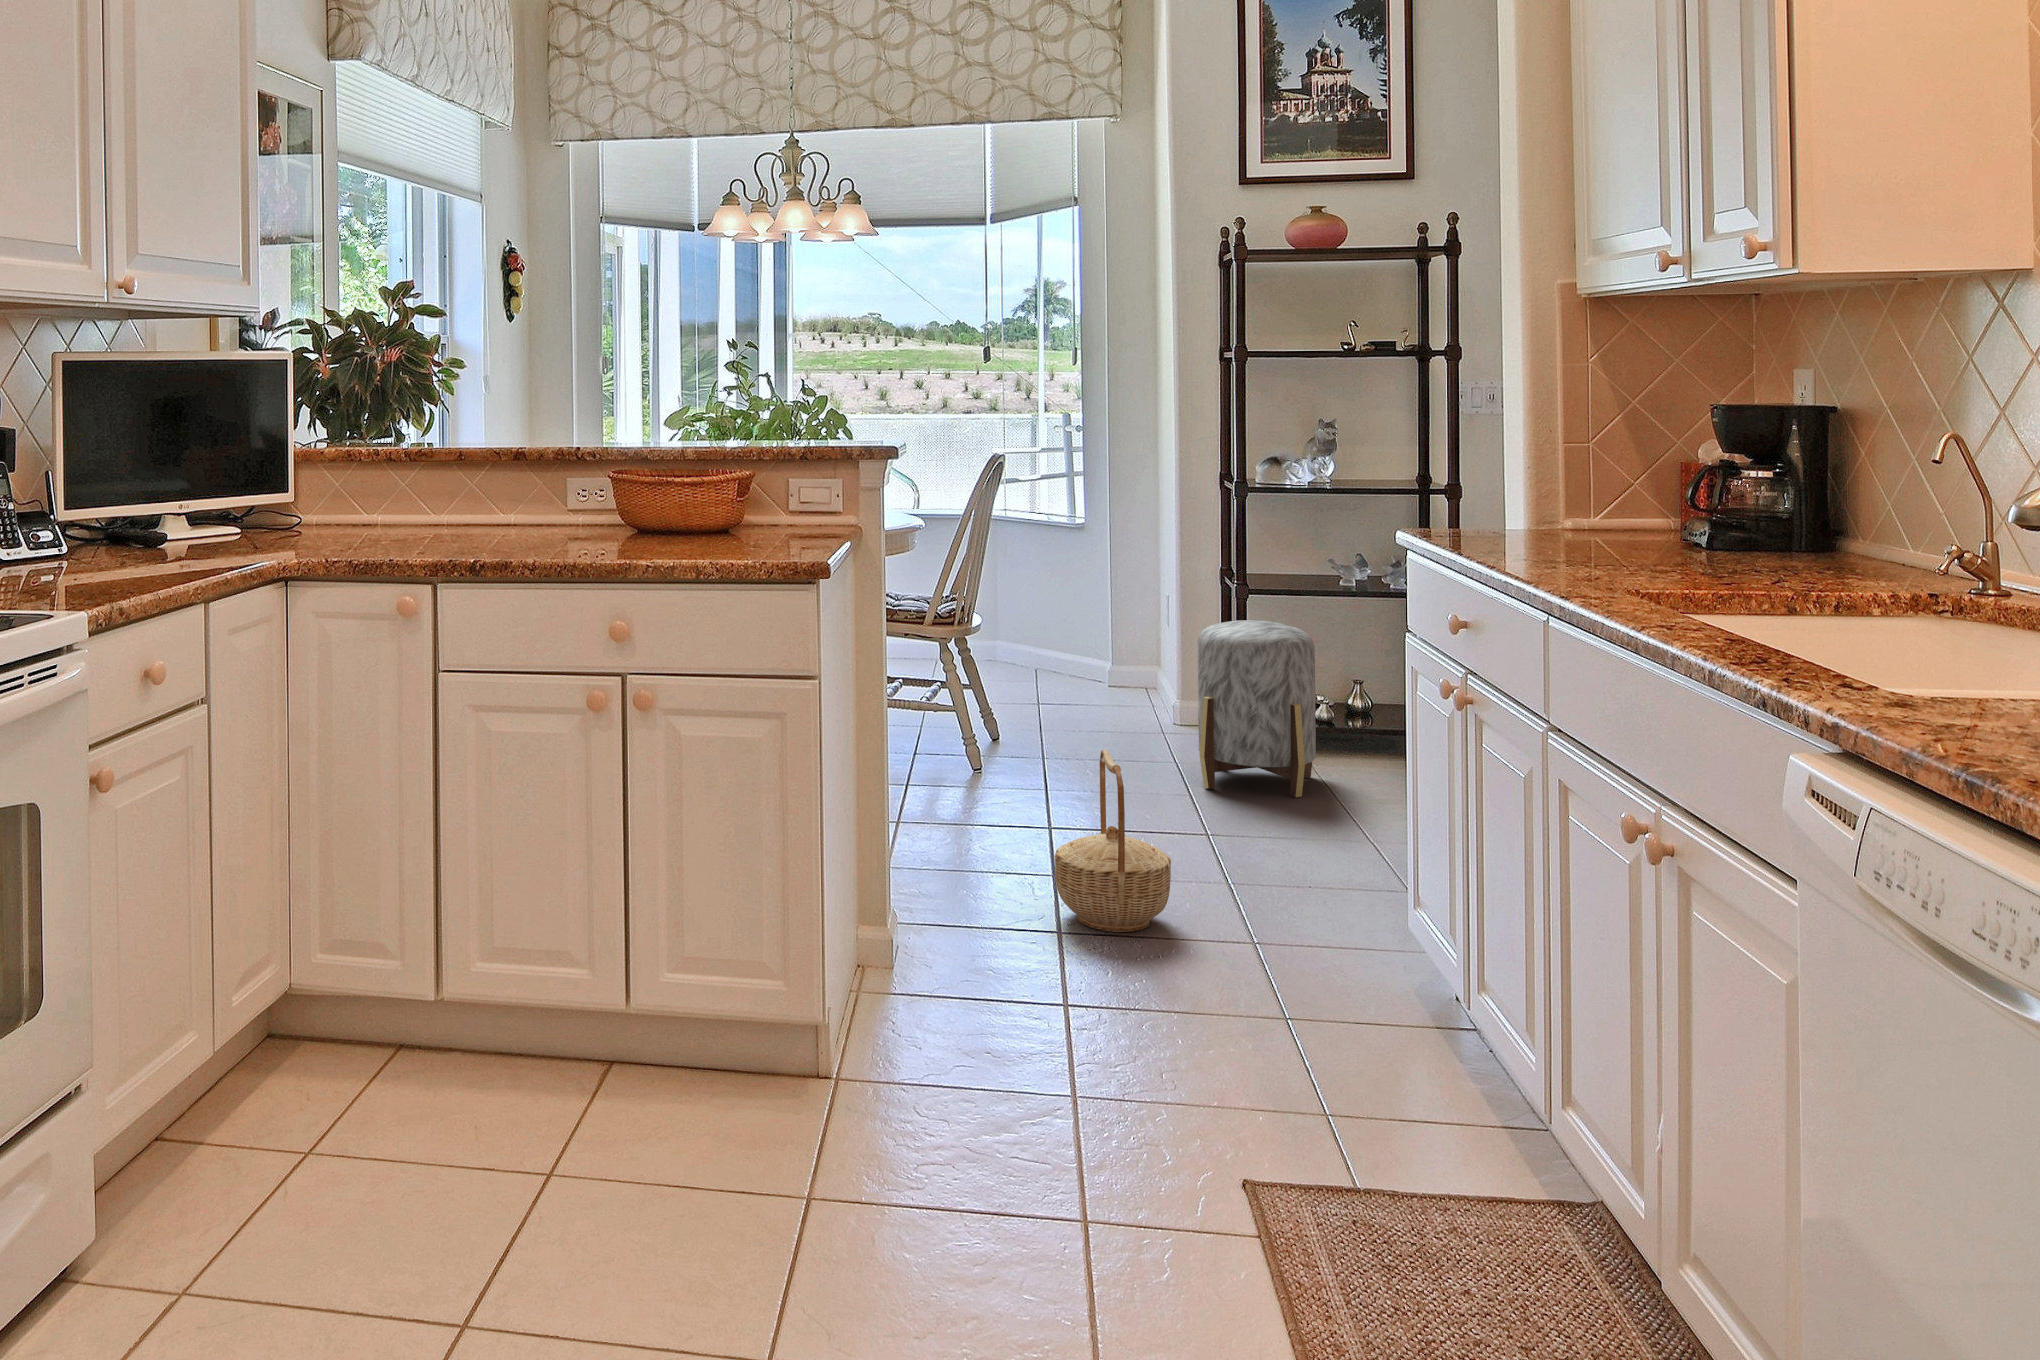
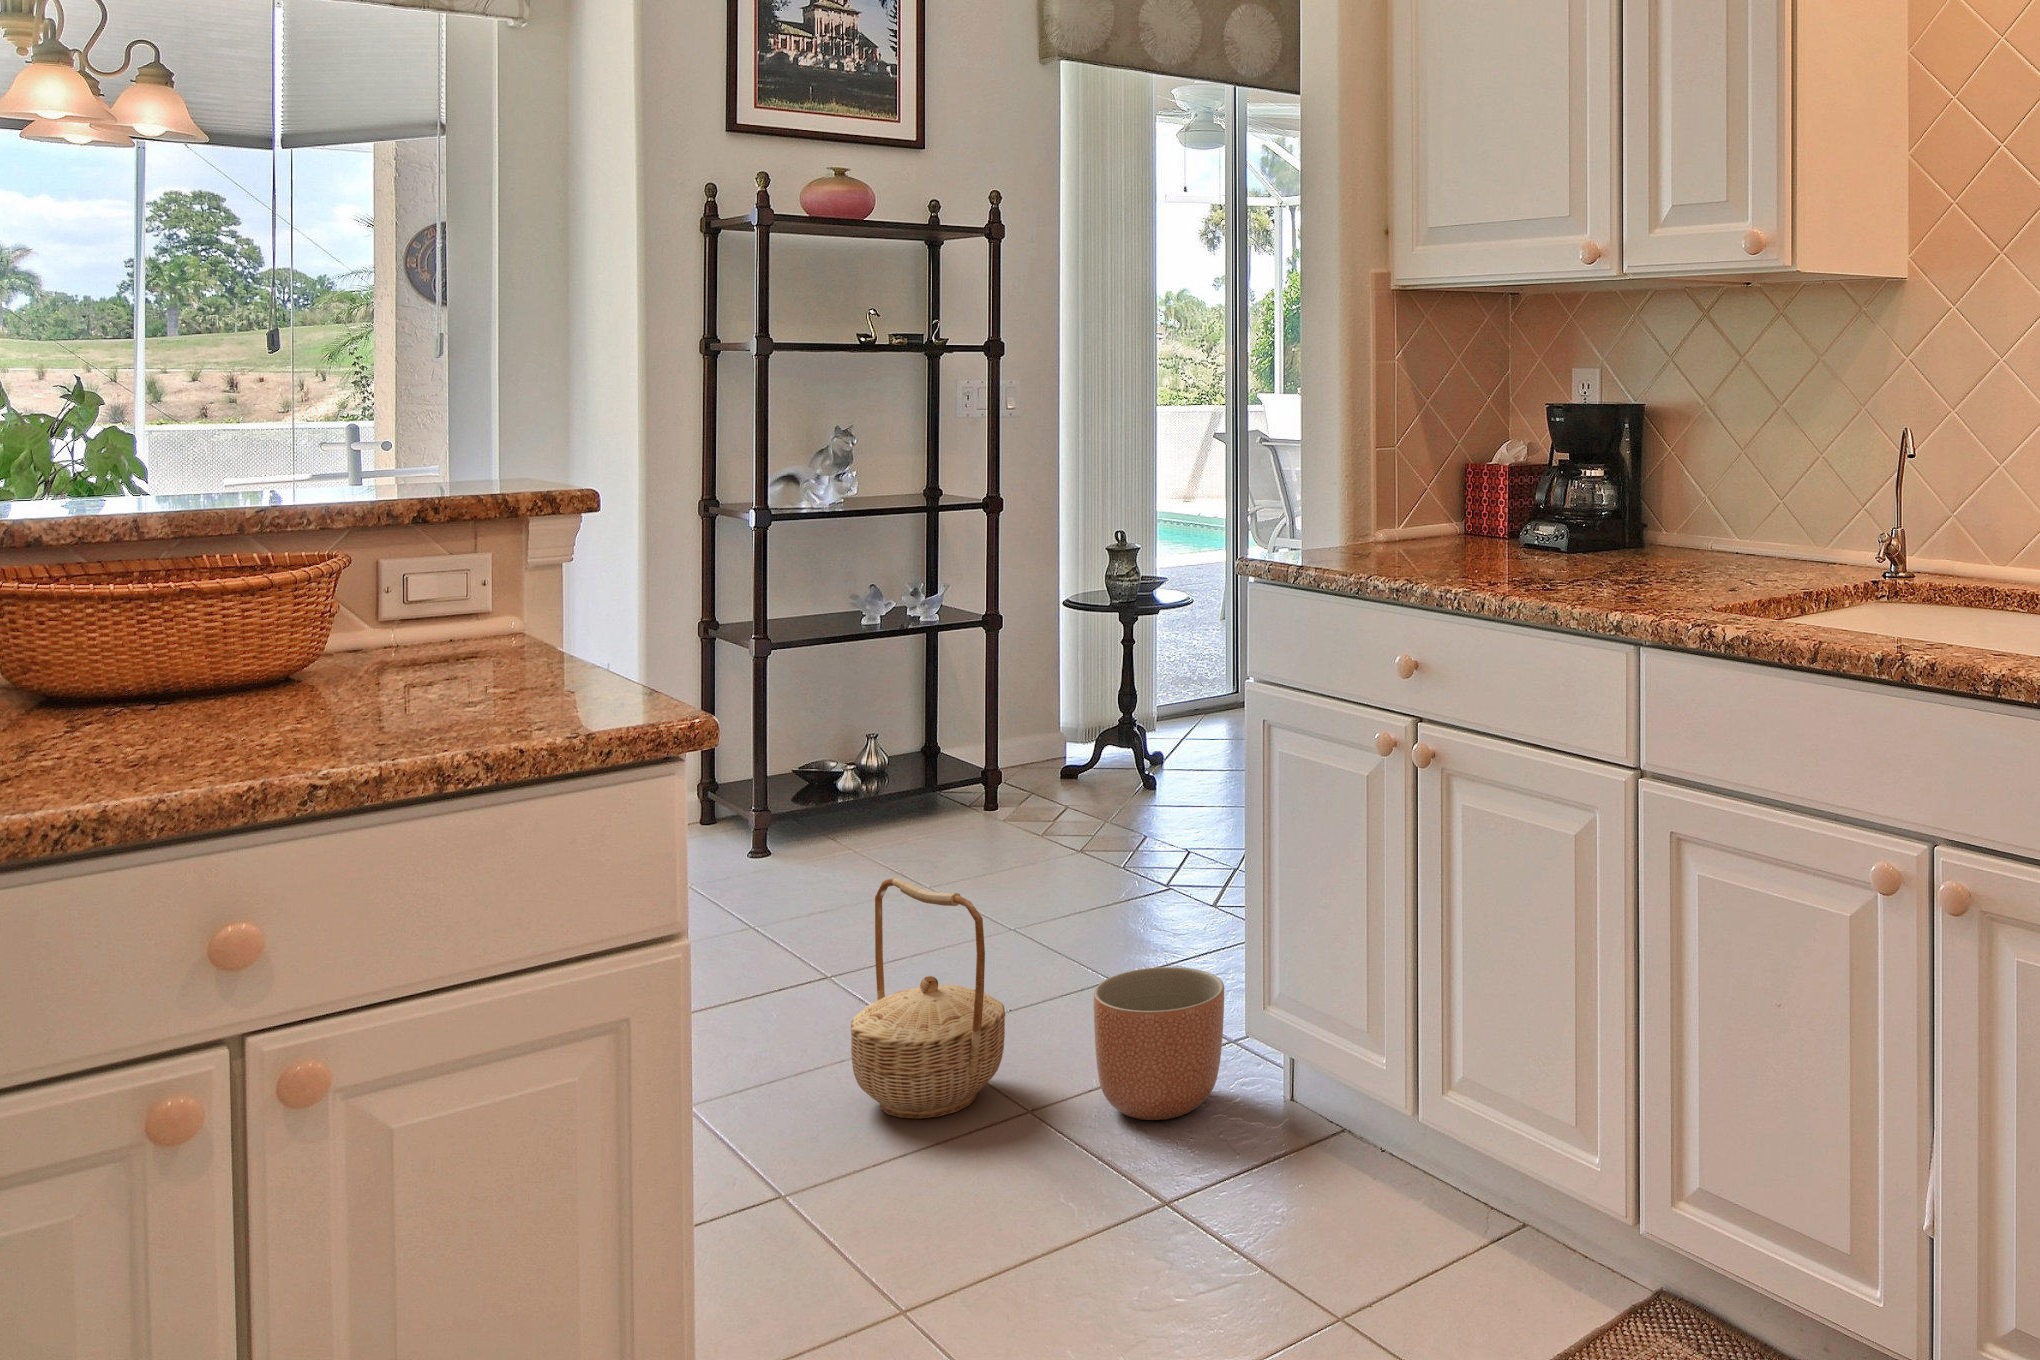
stool: present [1198,620,1316,797] -> none [765,682,916,905]
planter: none [1197,863,1310,988] -> present [1094,967,1224,1120]

